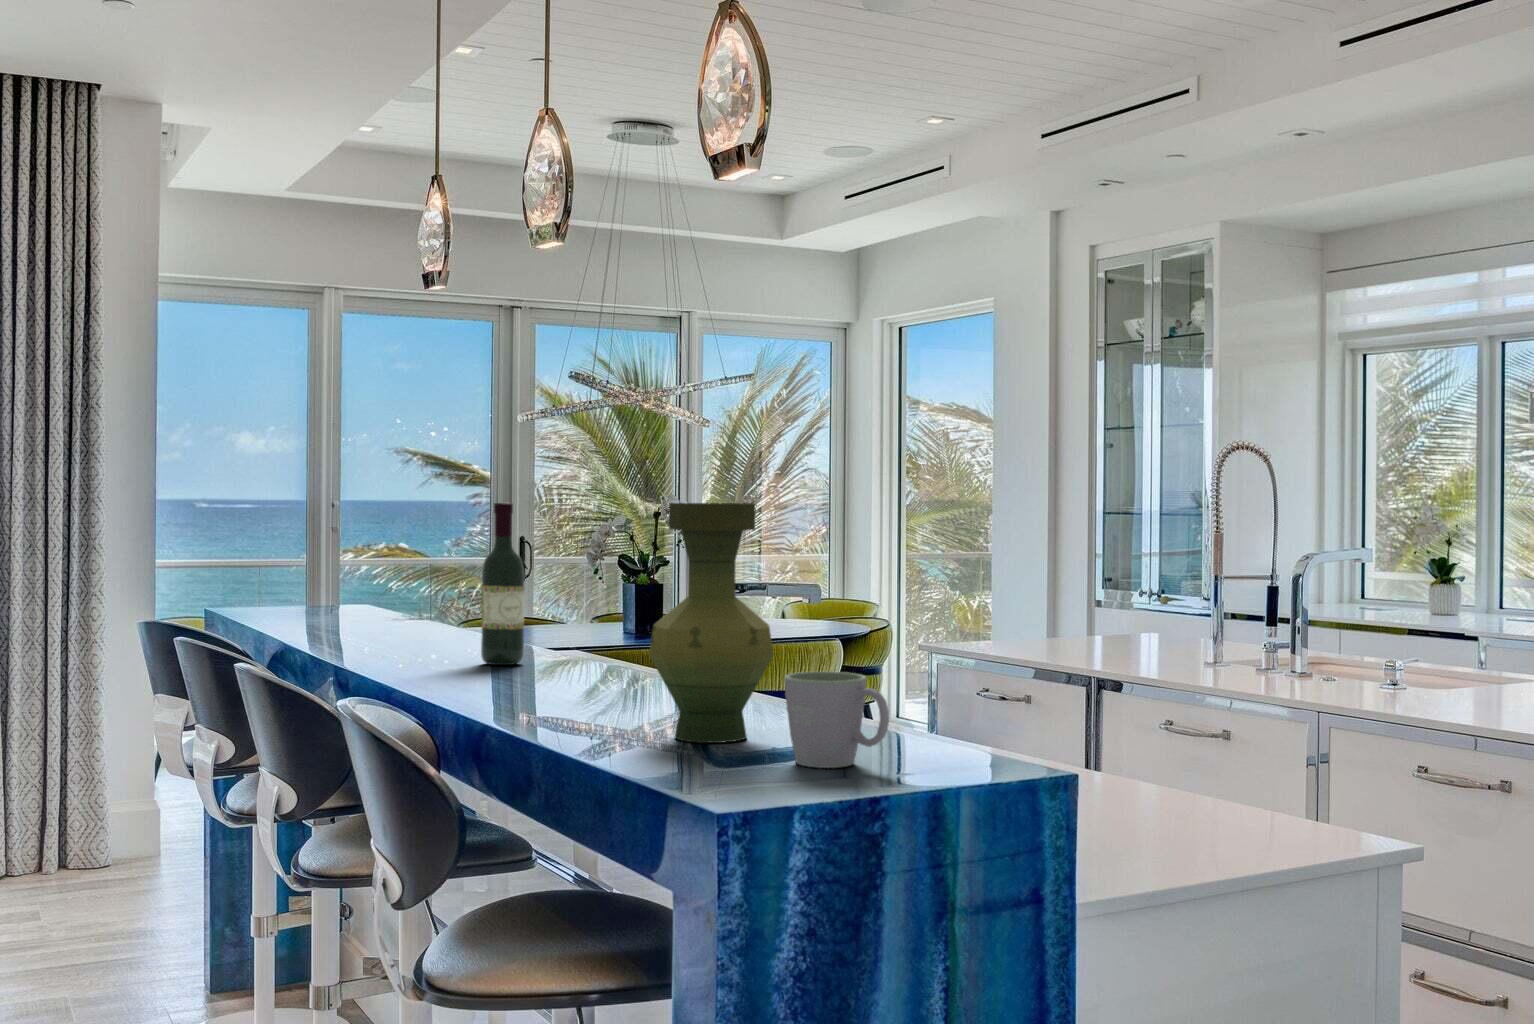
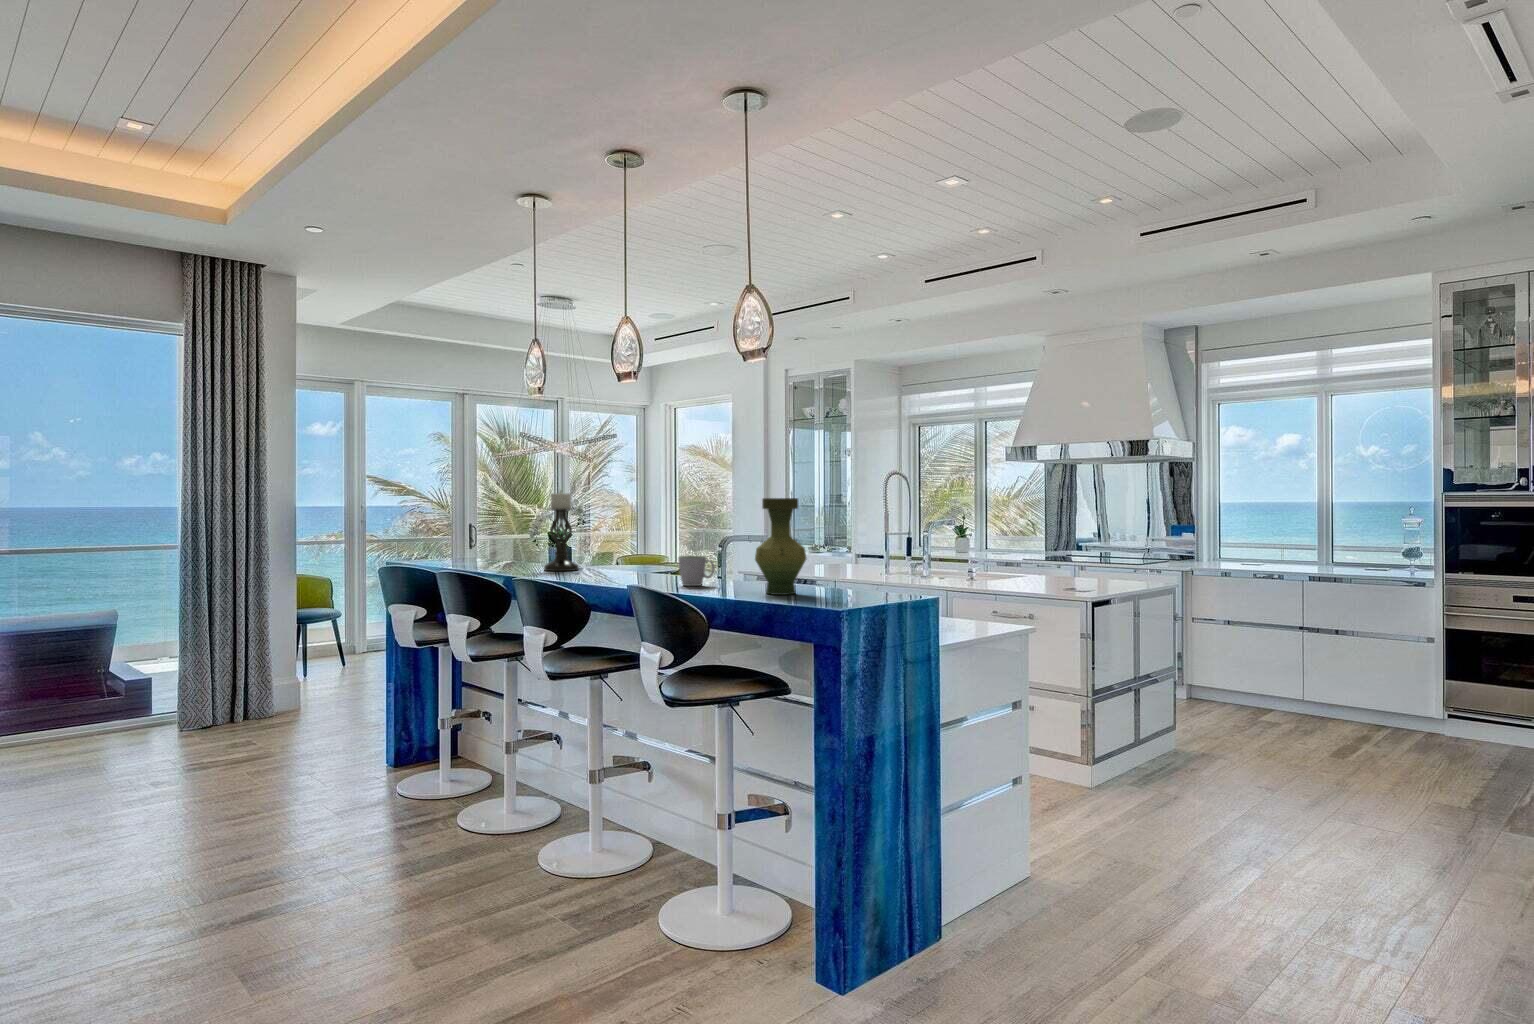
candle holder: none [410,480,481,645] -> present [544,490,579,571]
wine bottle: present [481,503,525,665] -> none [608,501,628,577]
mug: present [785,671,889,768] -> present [678,556,715,586]

